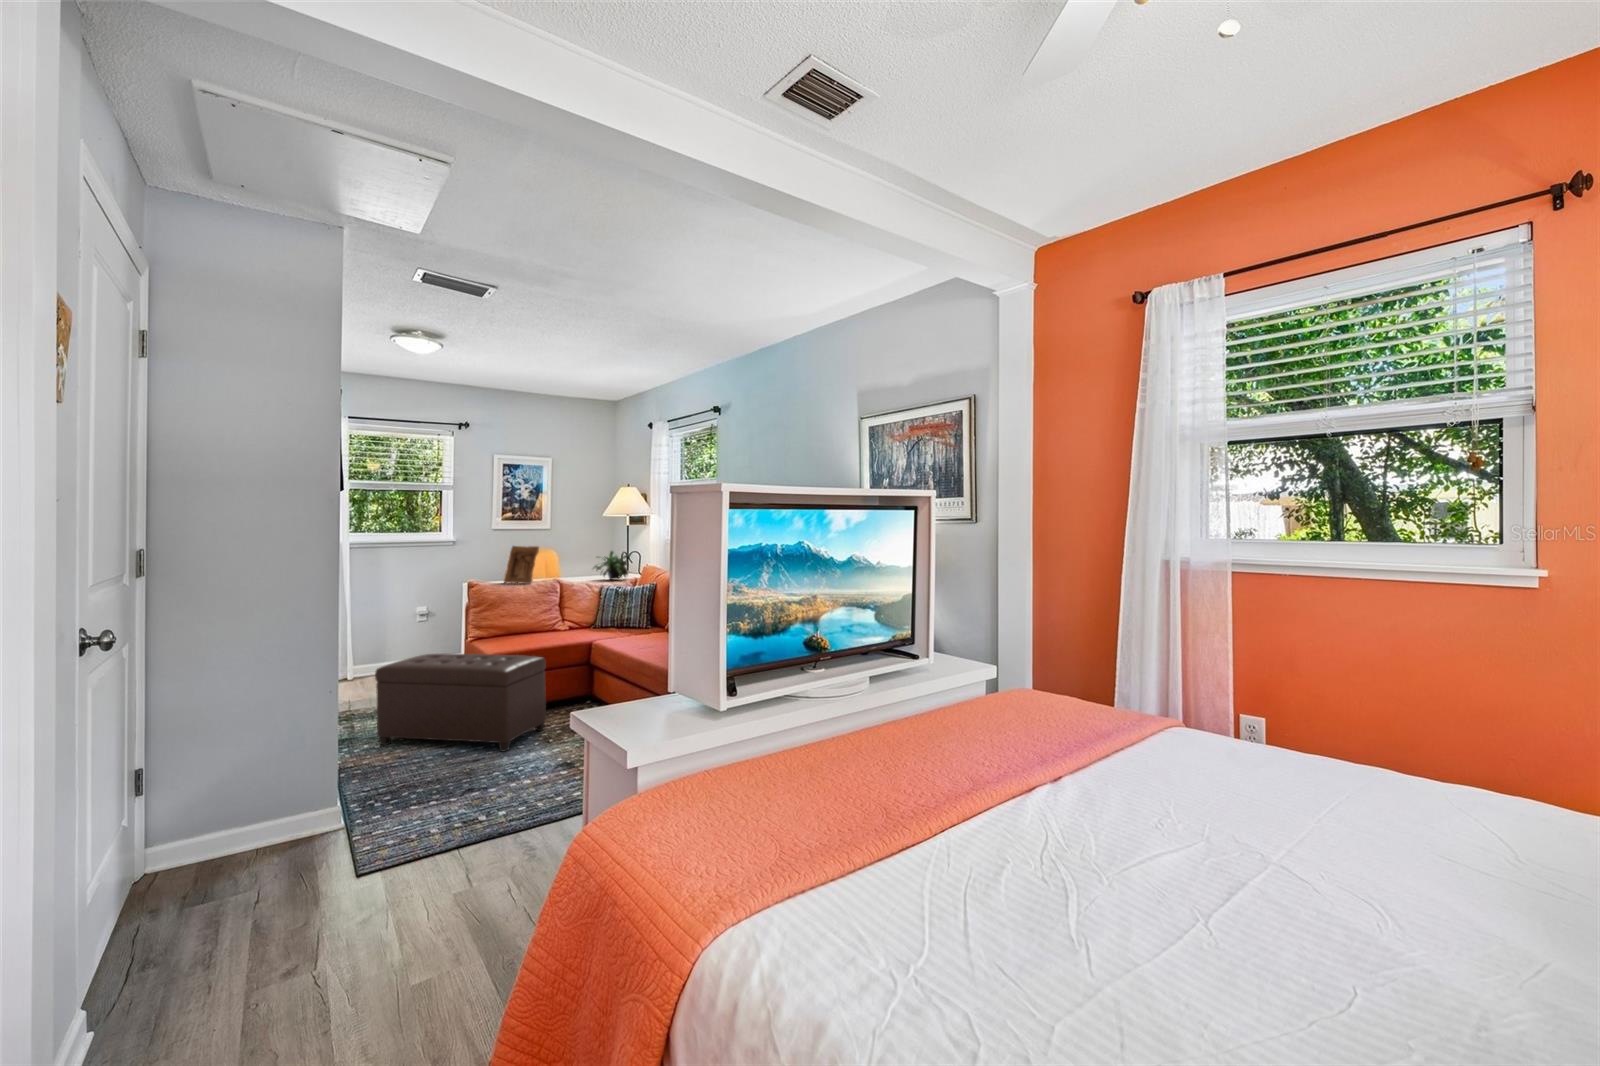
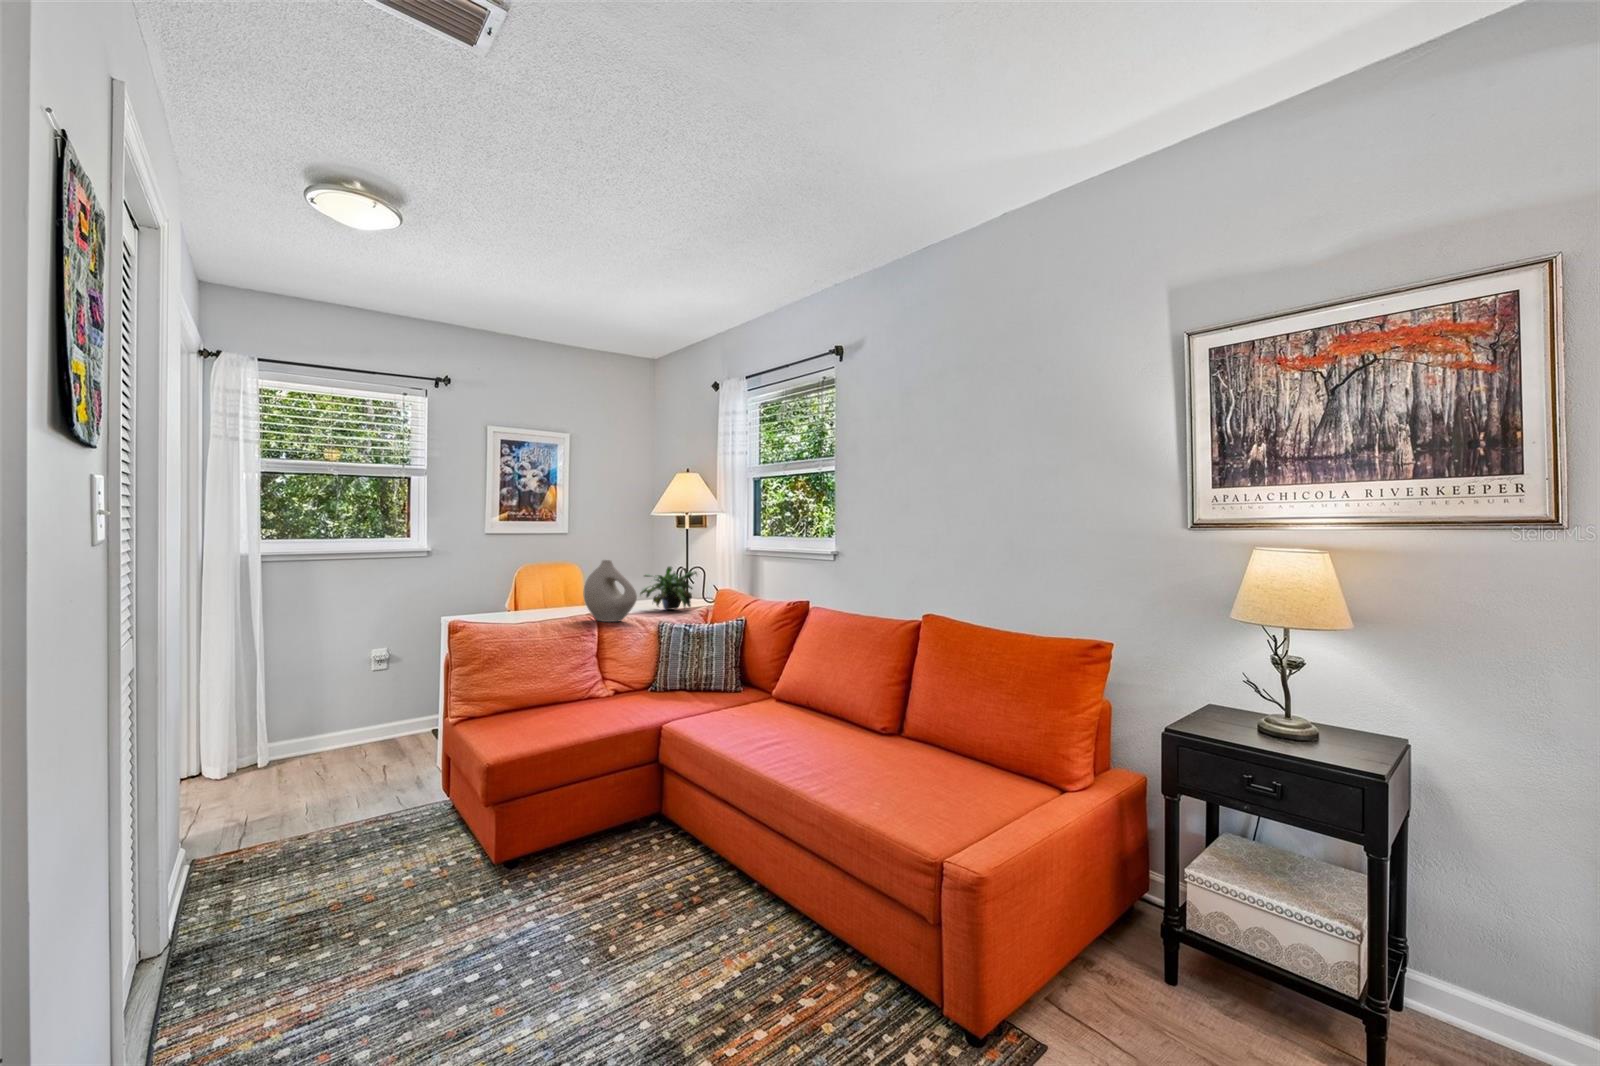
picture frame: present [504,546,539,584] -> none [507,559,564,621]
vase: none [552,546,584,584] -> present [583,560,637,622]
ottoman: present [375,653,546,751] -> none [258,764,596,996]

